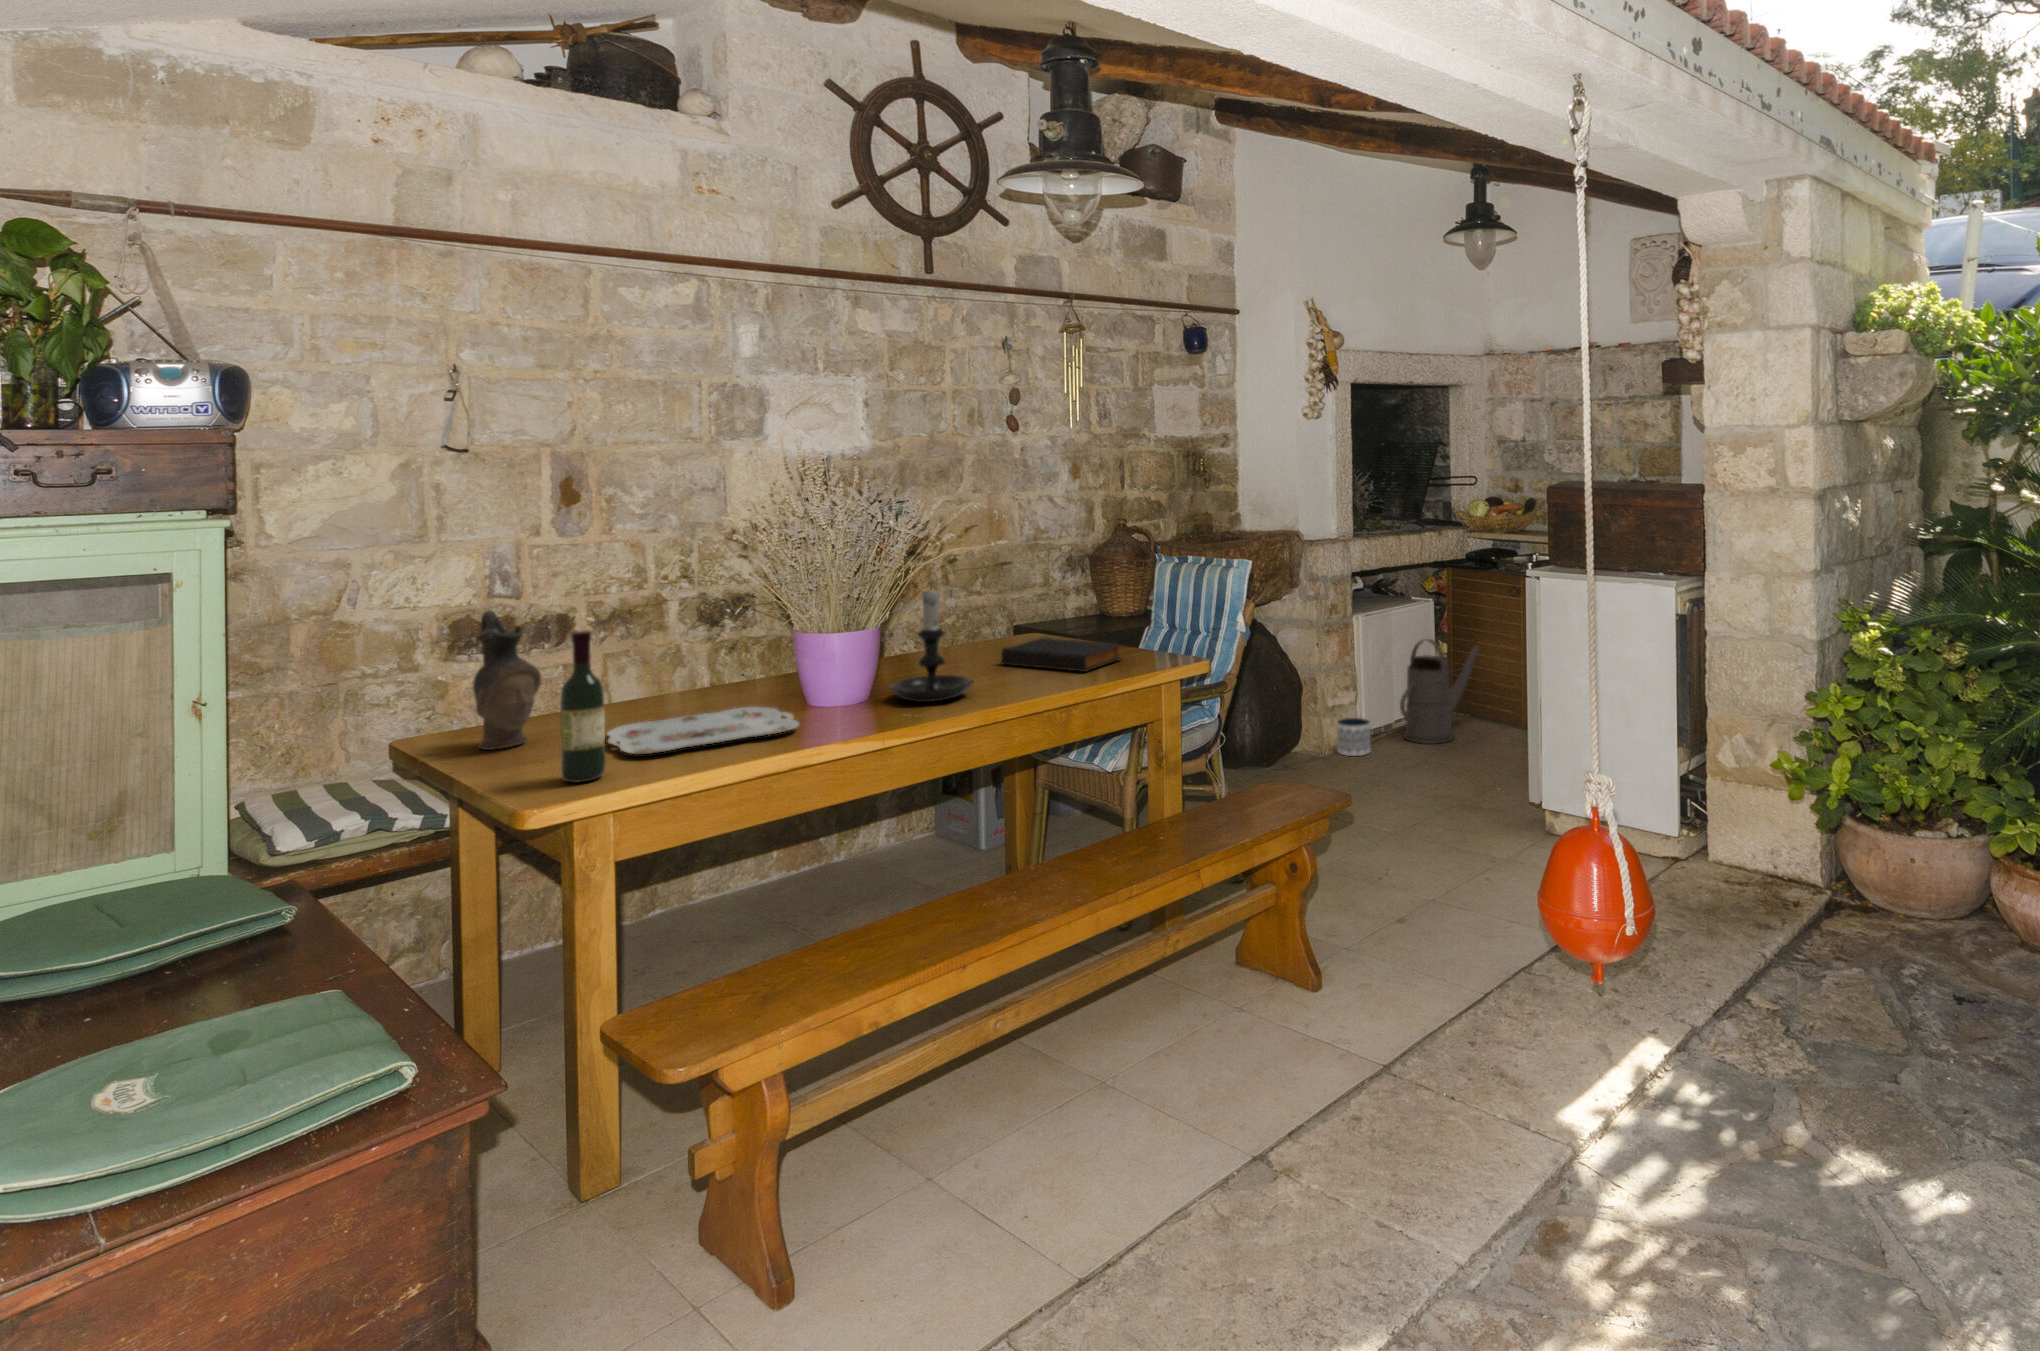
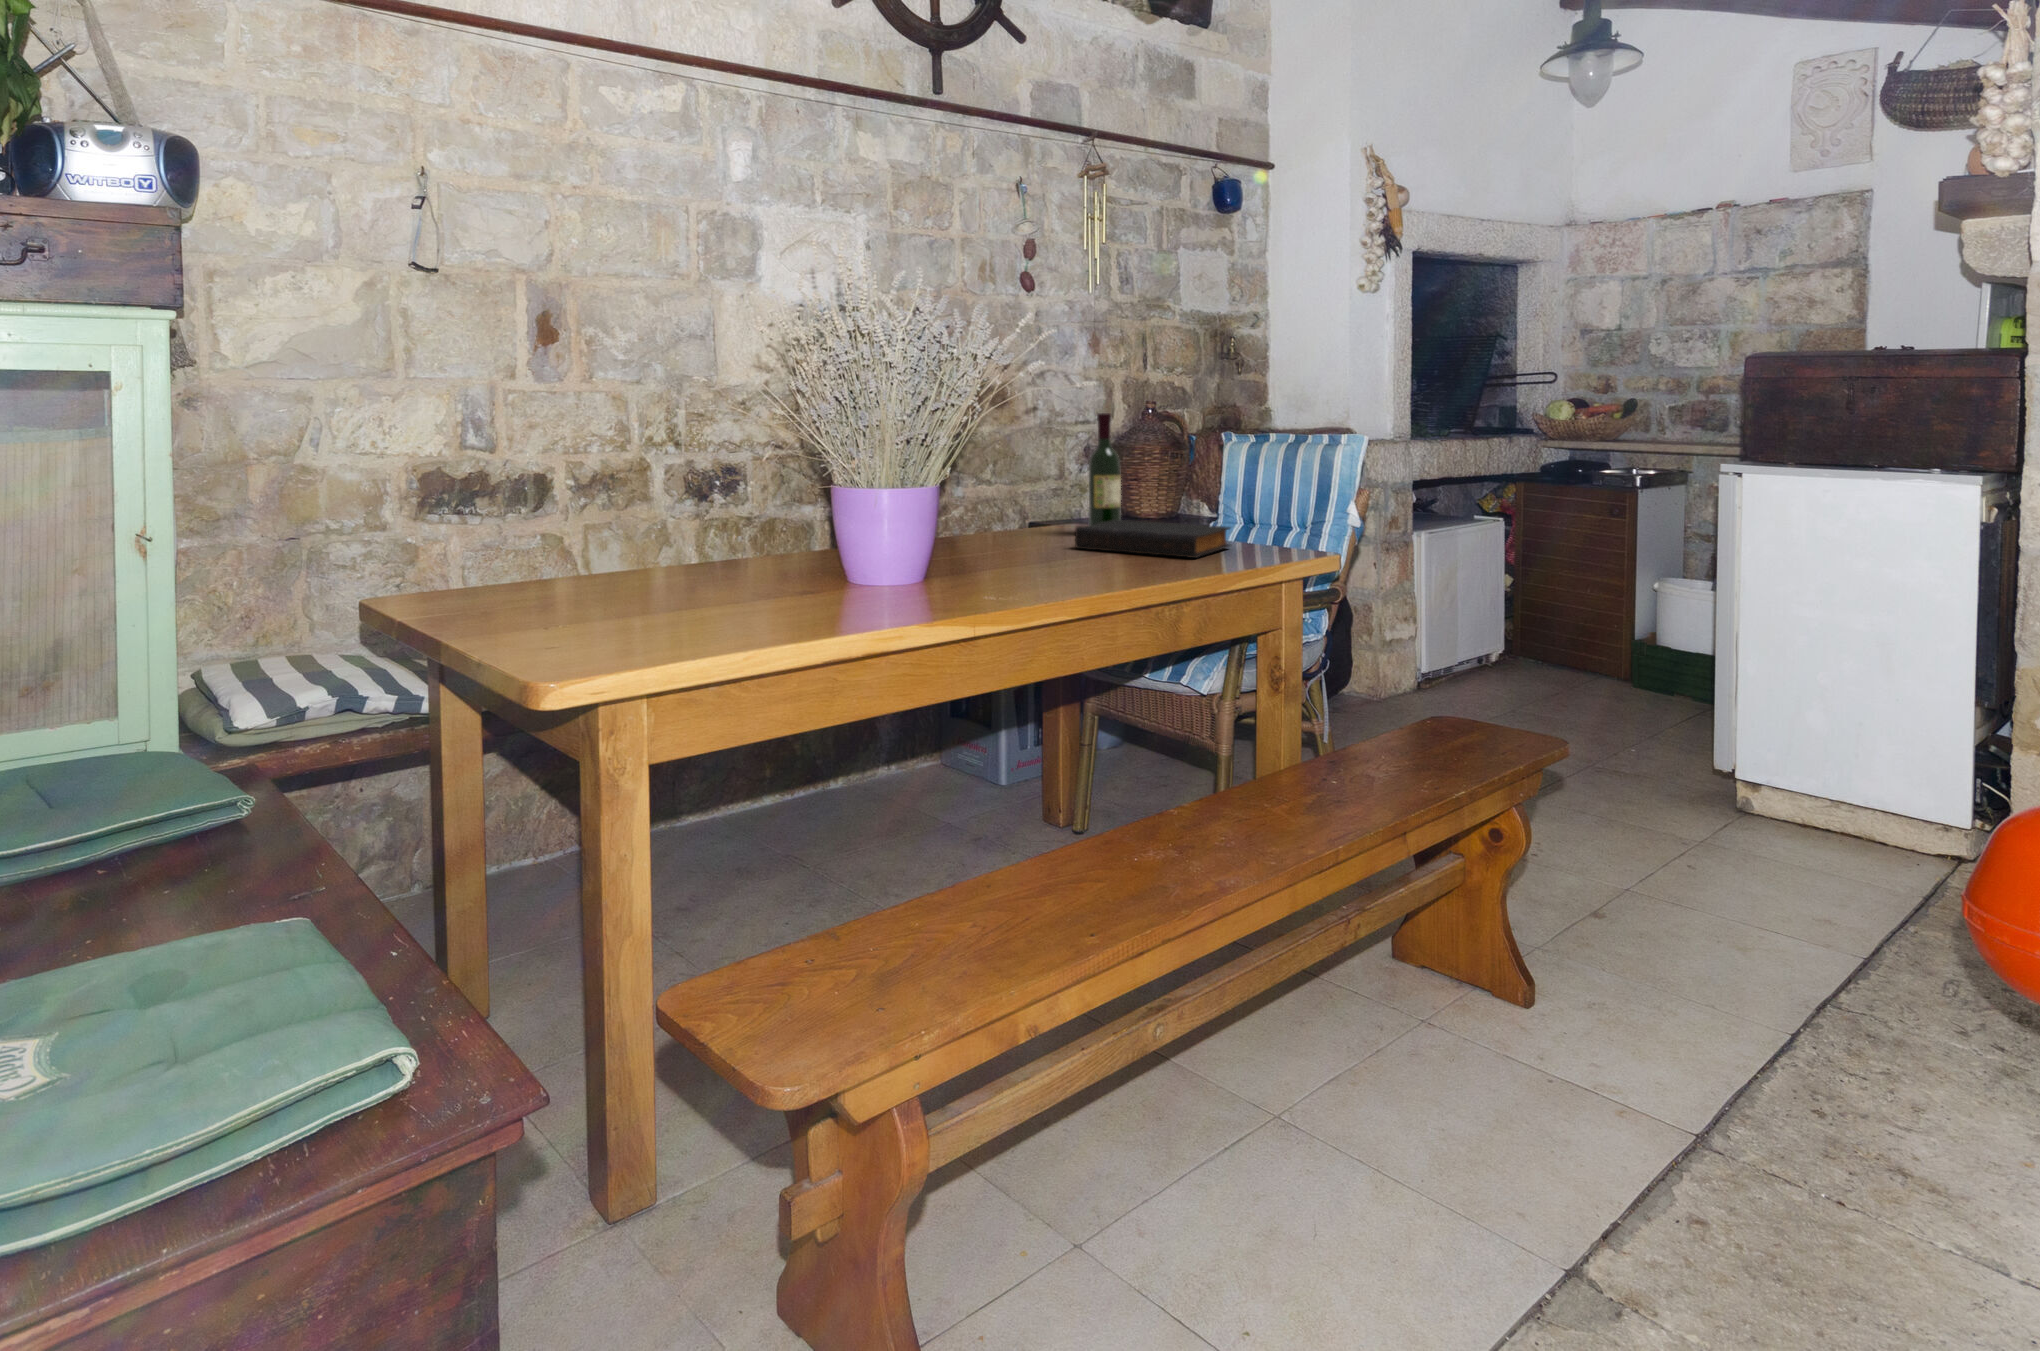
candle holder: present [889,590,974,702] -> none [958,424,1069,581]
ceramic pitcher: present [473,610,541,750] -> none [458,432,540,611]
wine bottle: present [560,630,606,783] -> present [1089,413,1121,525]
watering can: present [1400,639,1480,744] -> none [1476,566,1570,694]
serving tray: present [607,707,799,754] -> none [619,577,864,623]
planter: present [1337,718,1371,756] -> none [1400,658,1443,703]

